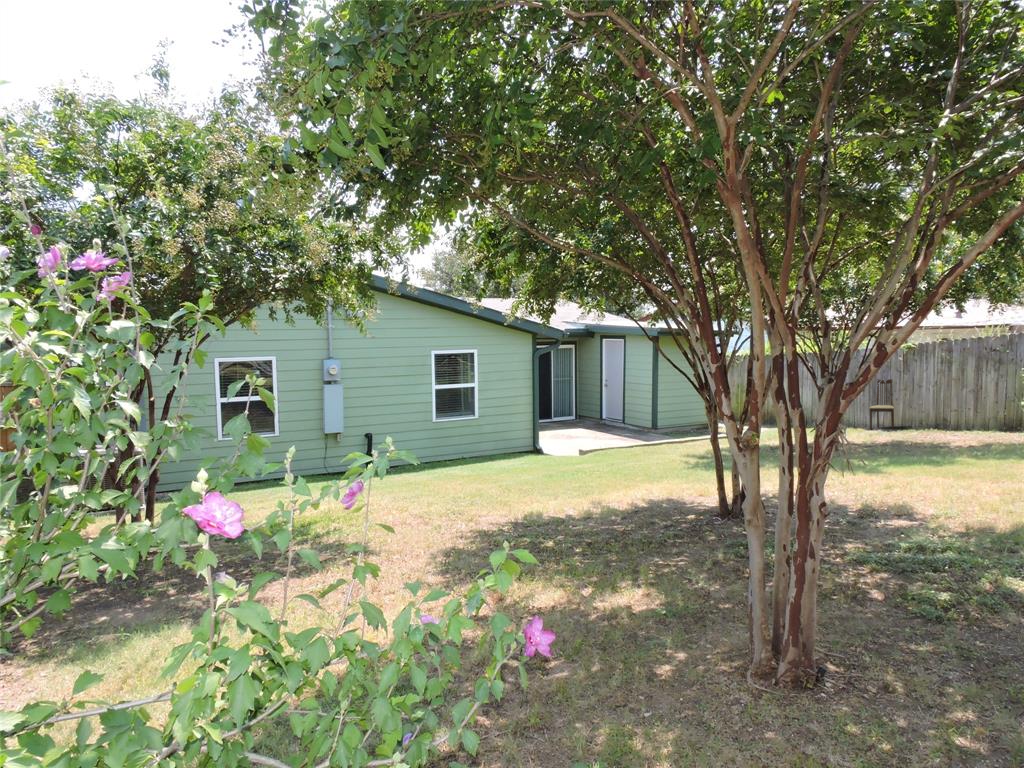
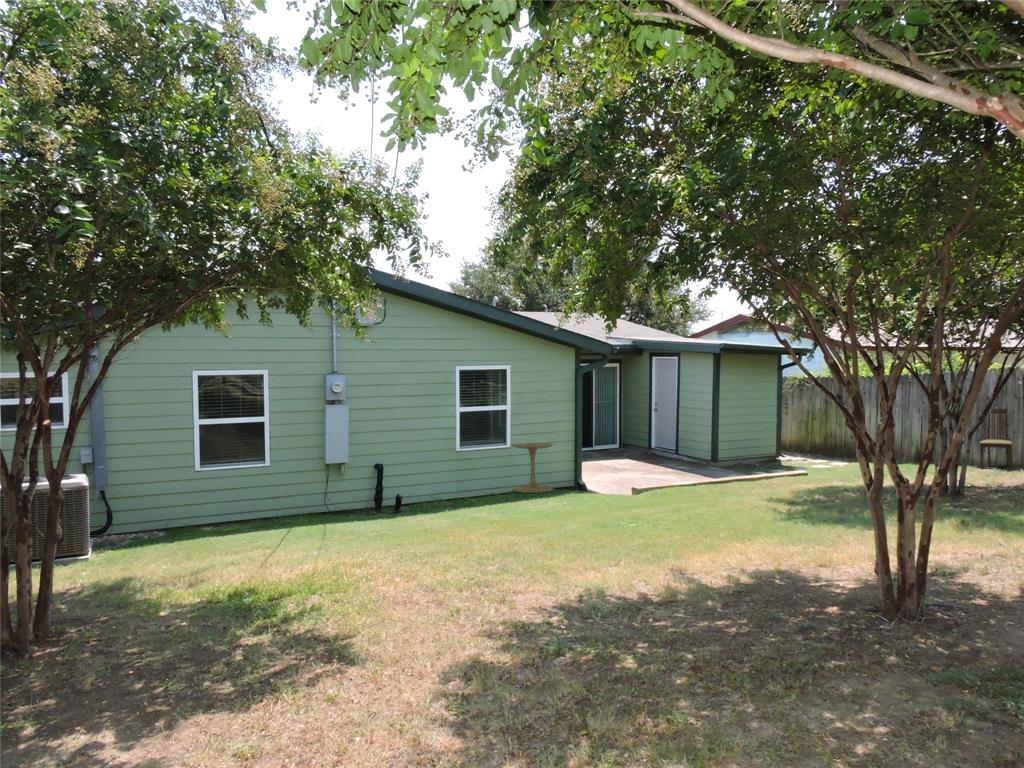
pedestal table: none [480,415,515,456] -> present [512,443,553,493]

